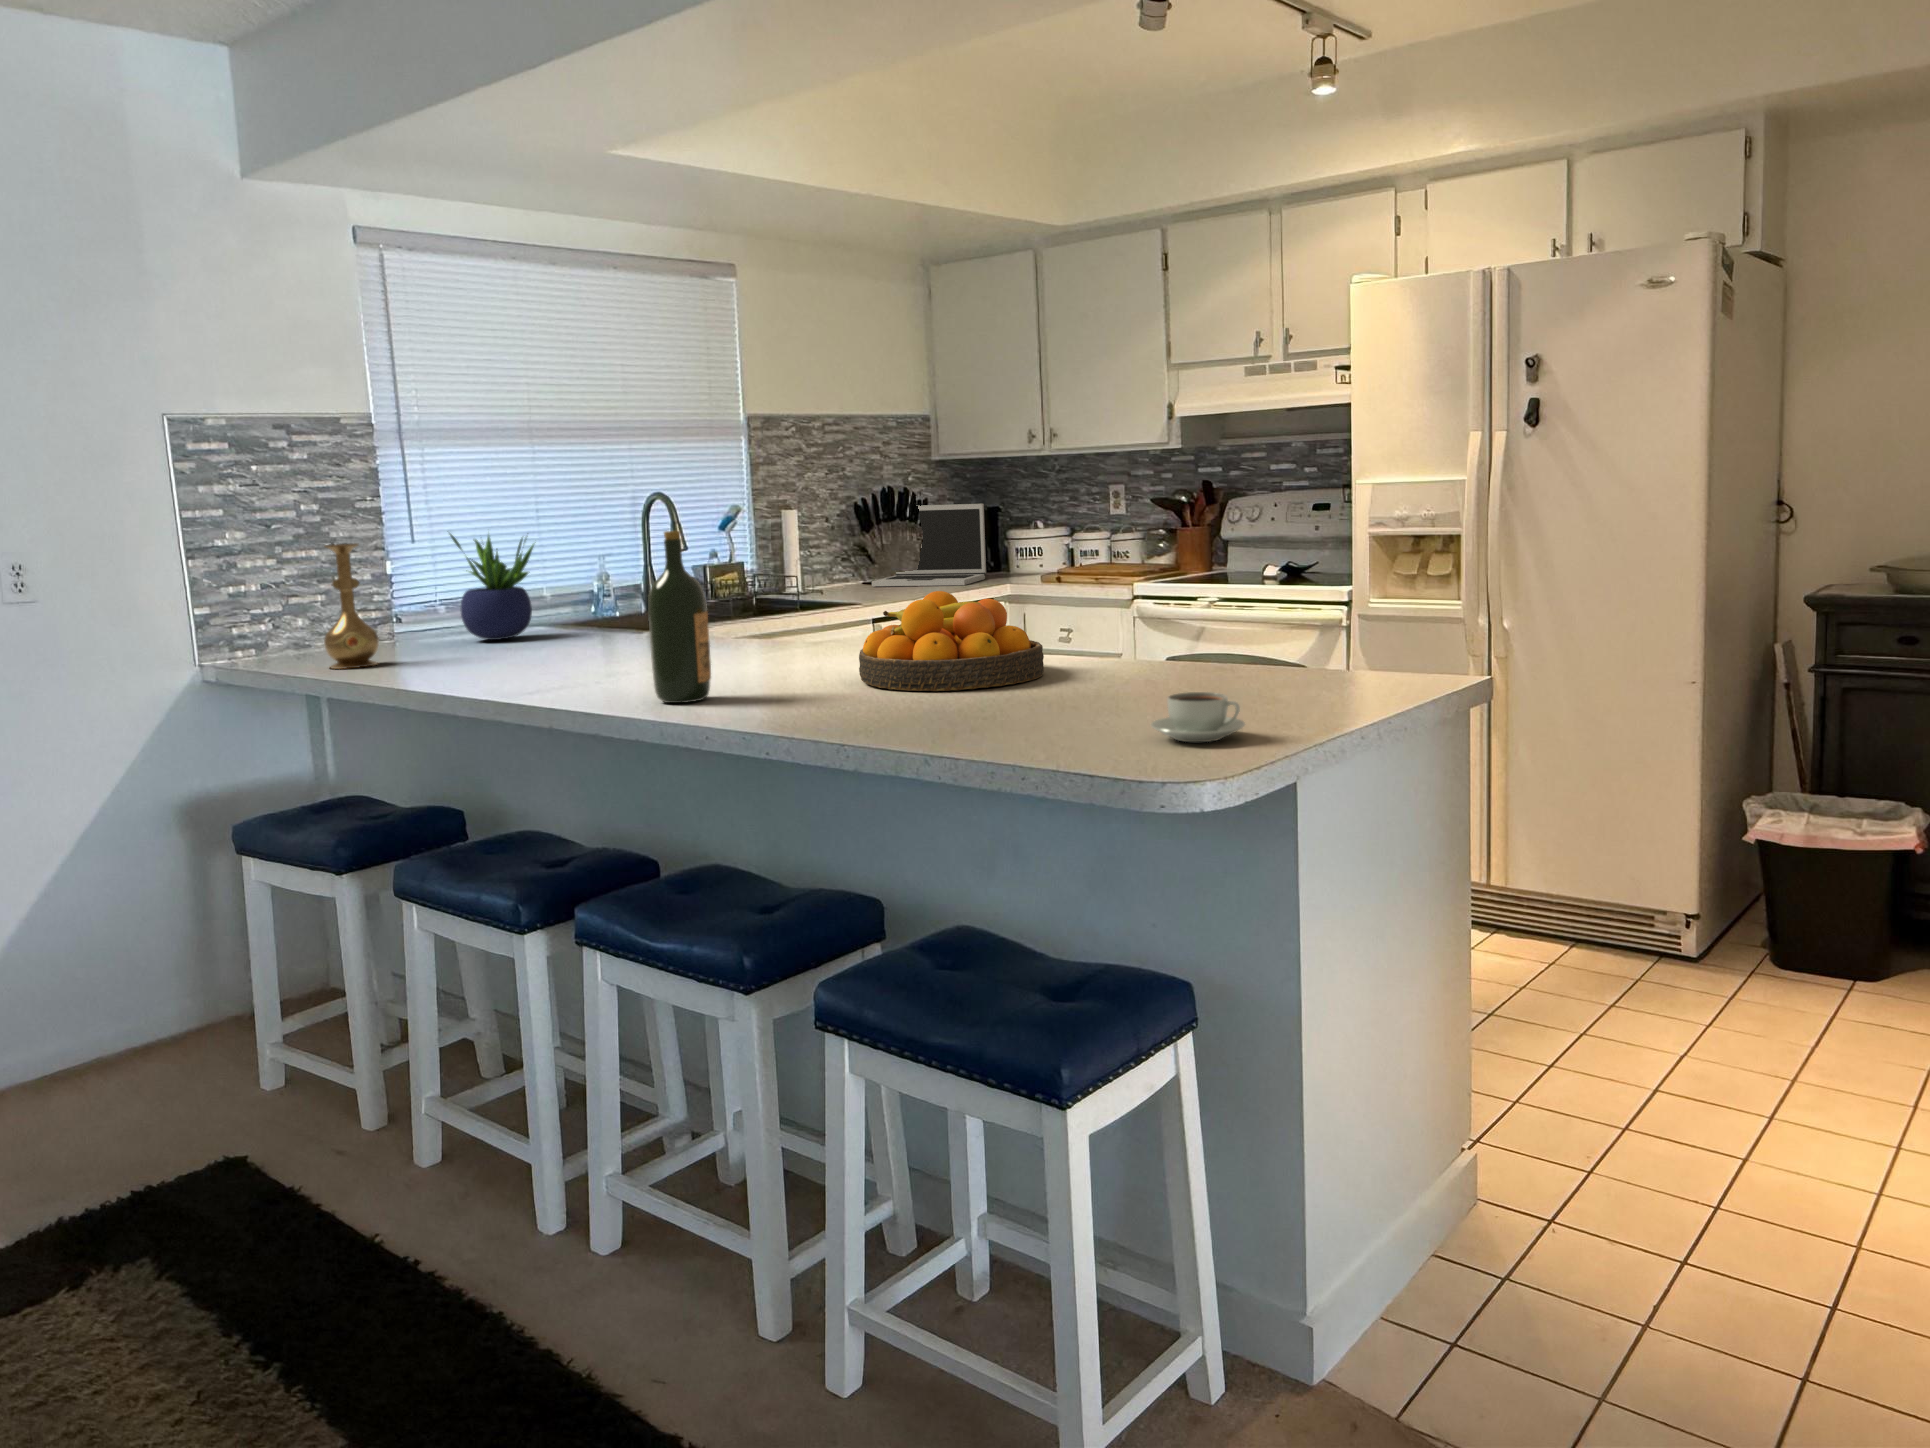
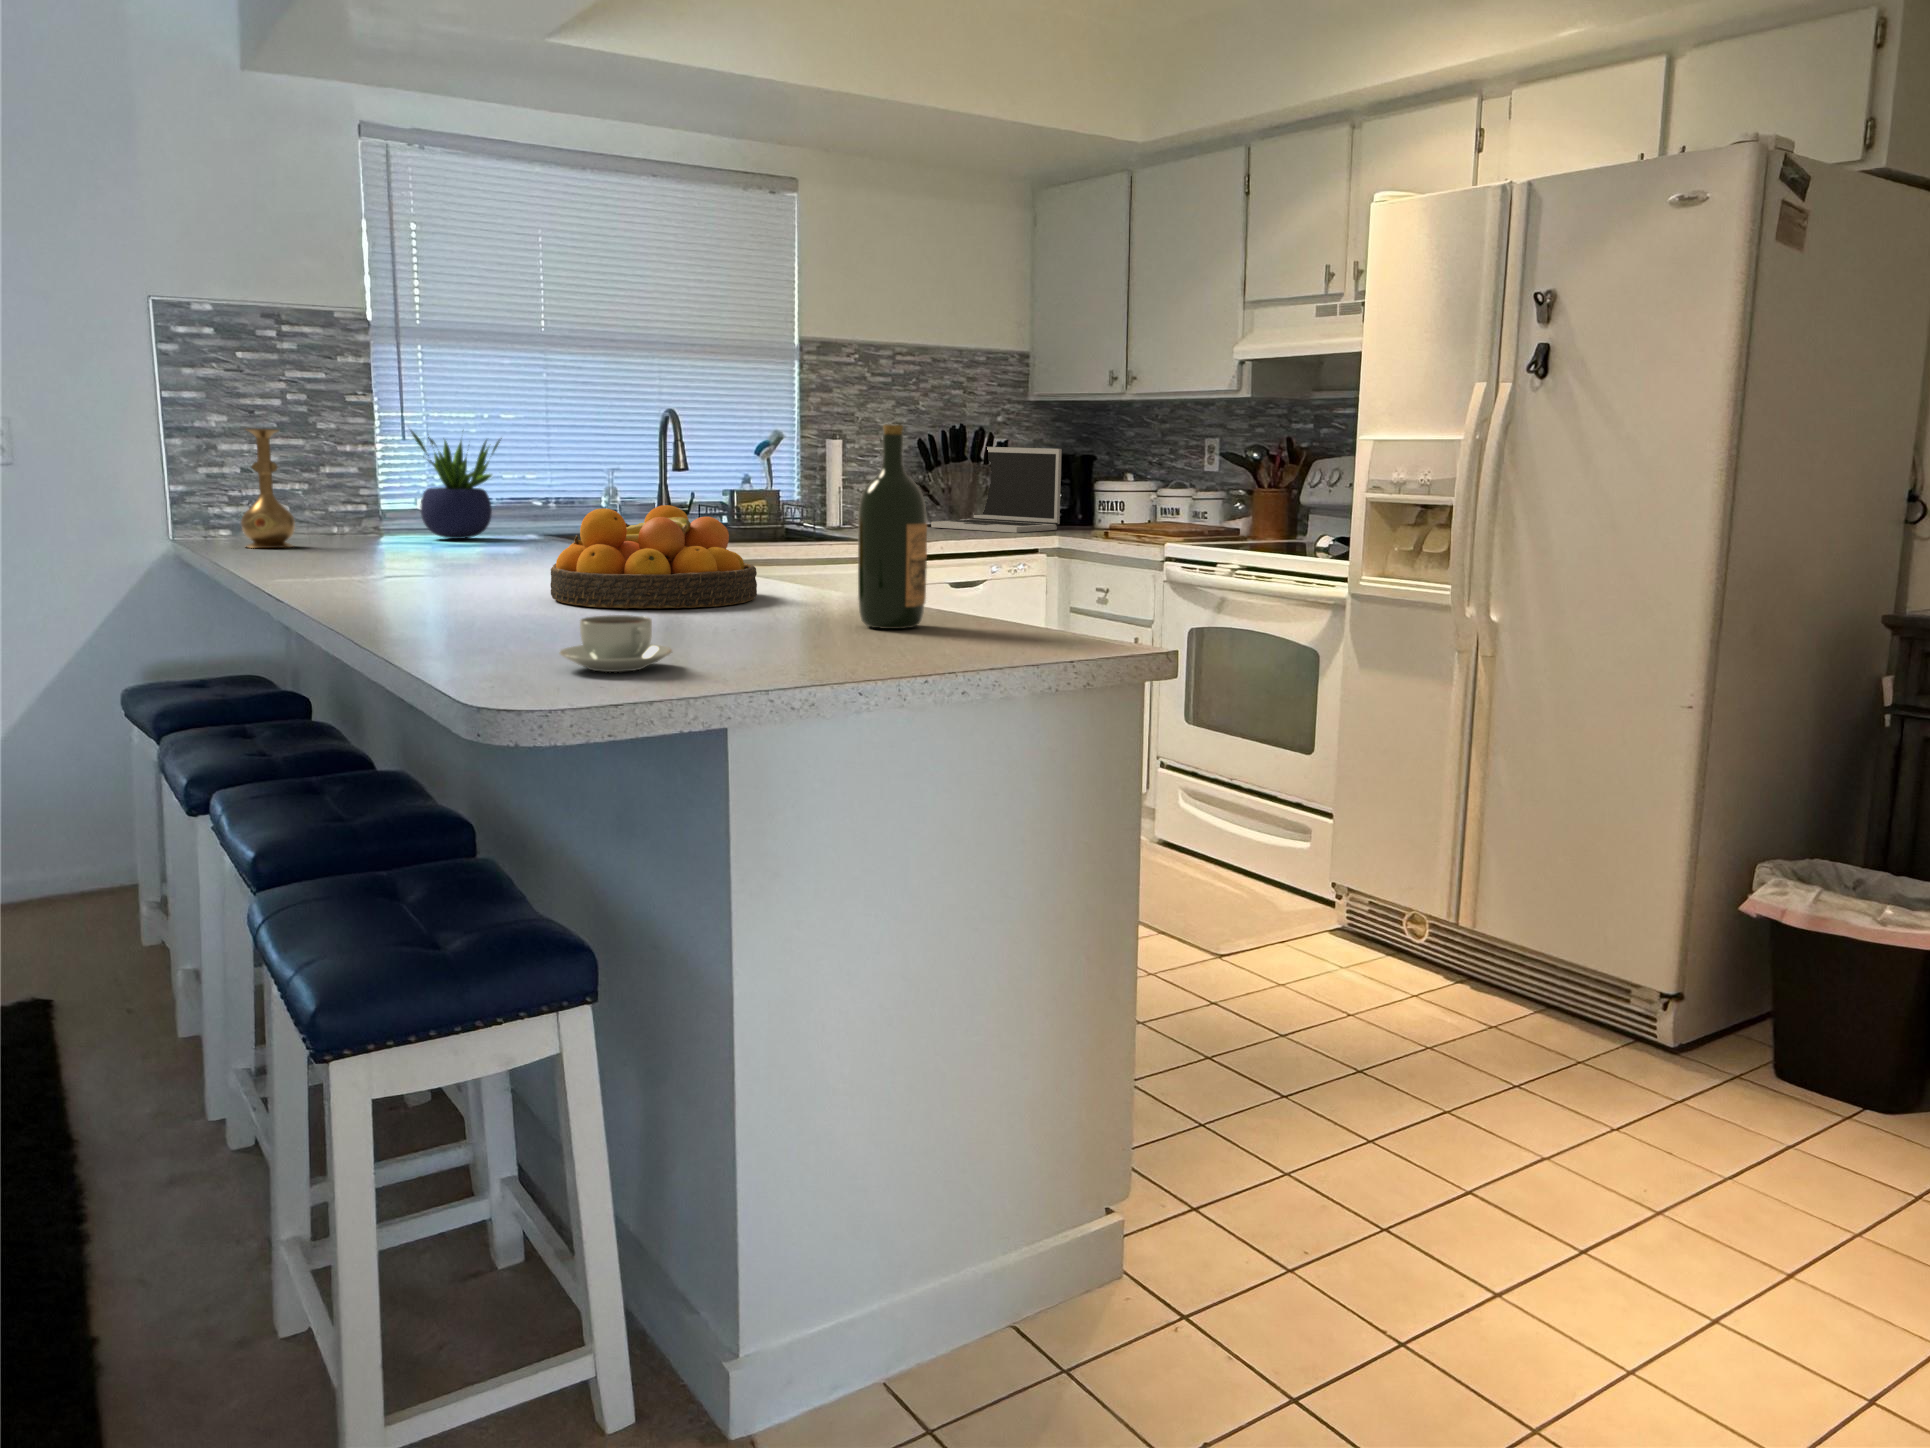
wine bottle: present [648,531,711,703] -> present [858,425,927,629]

